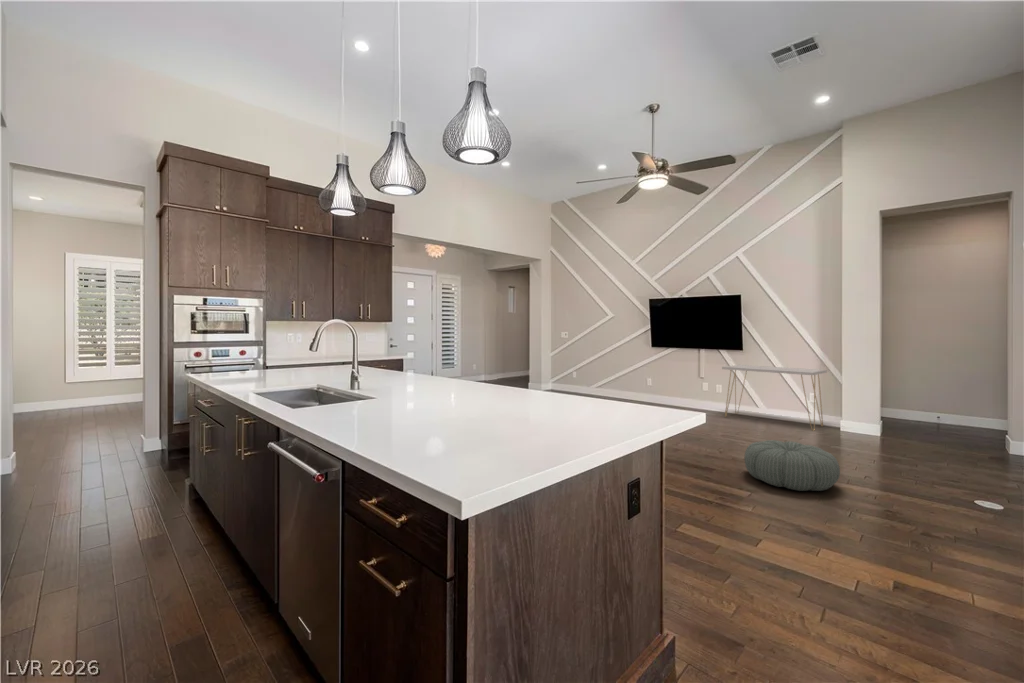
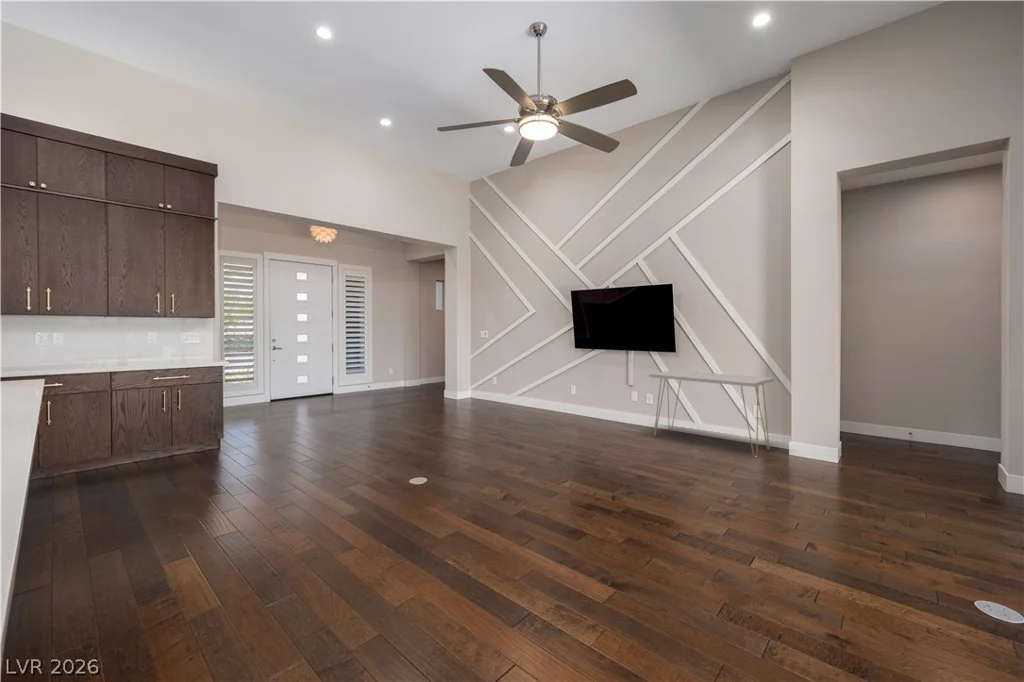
pouf: present [744,440,840,491] -> none [631,496,767,593]

